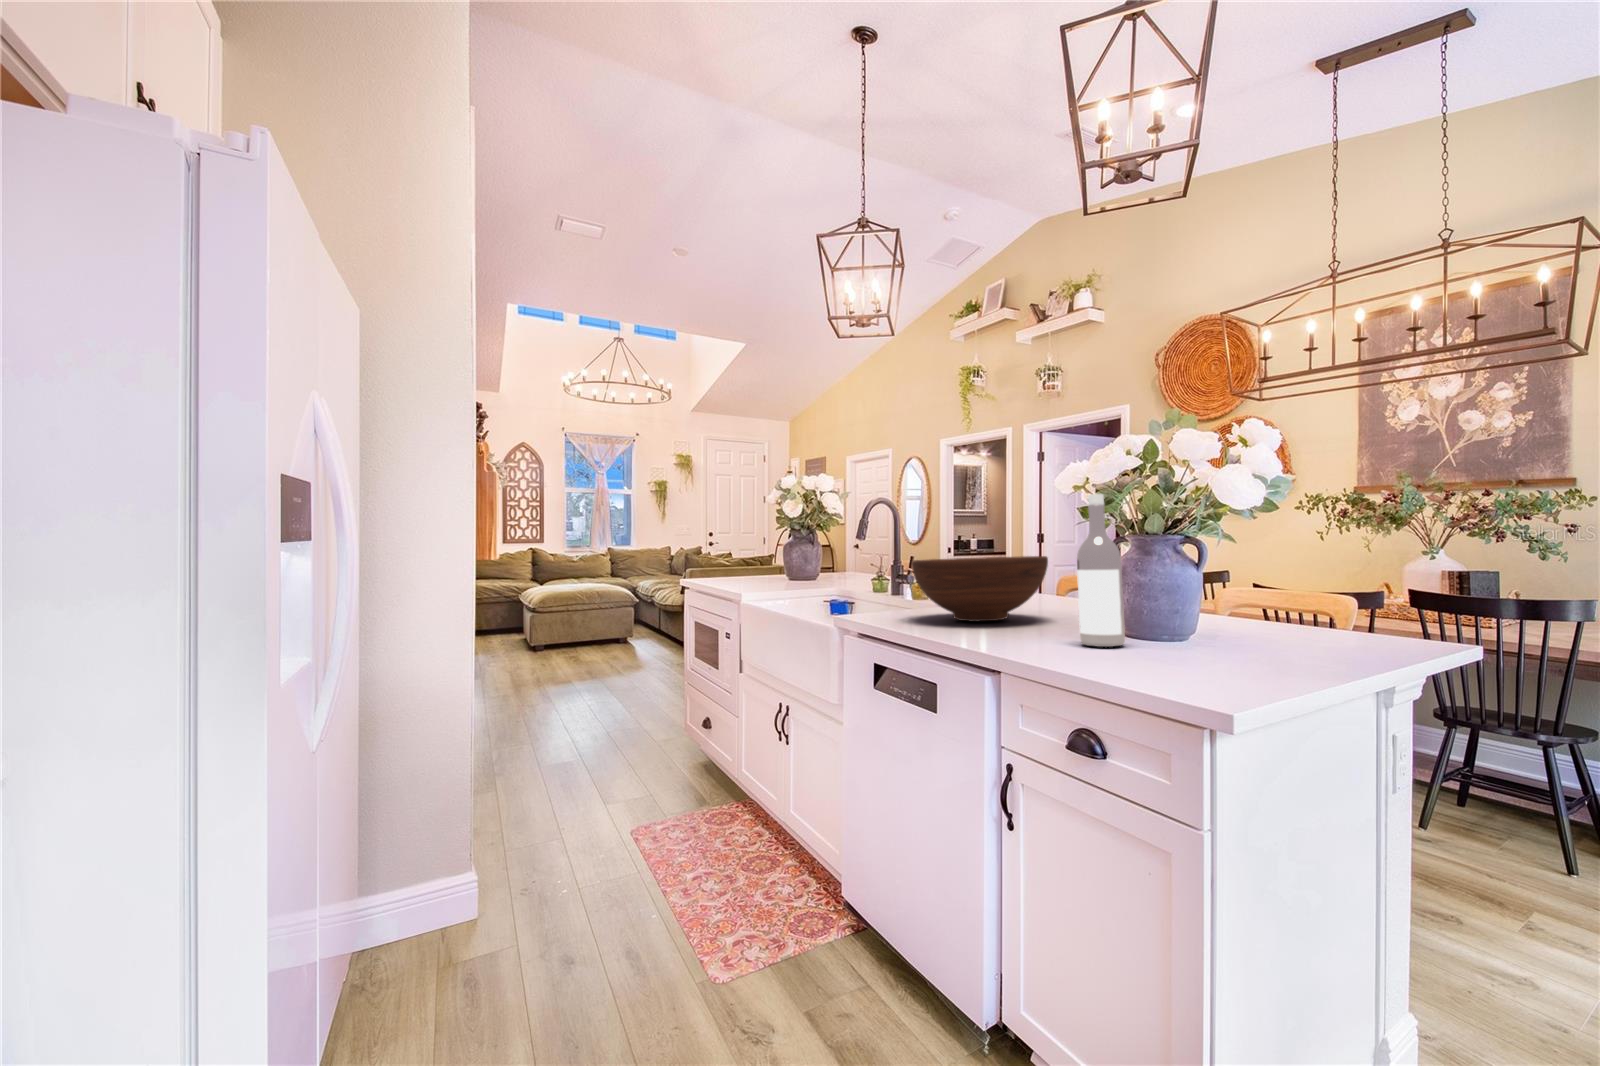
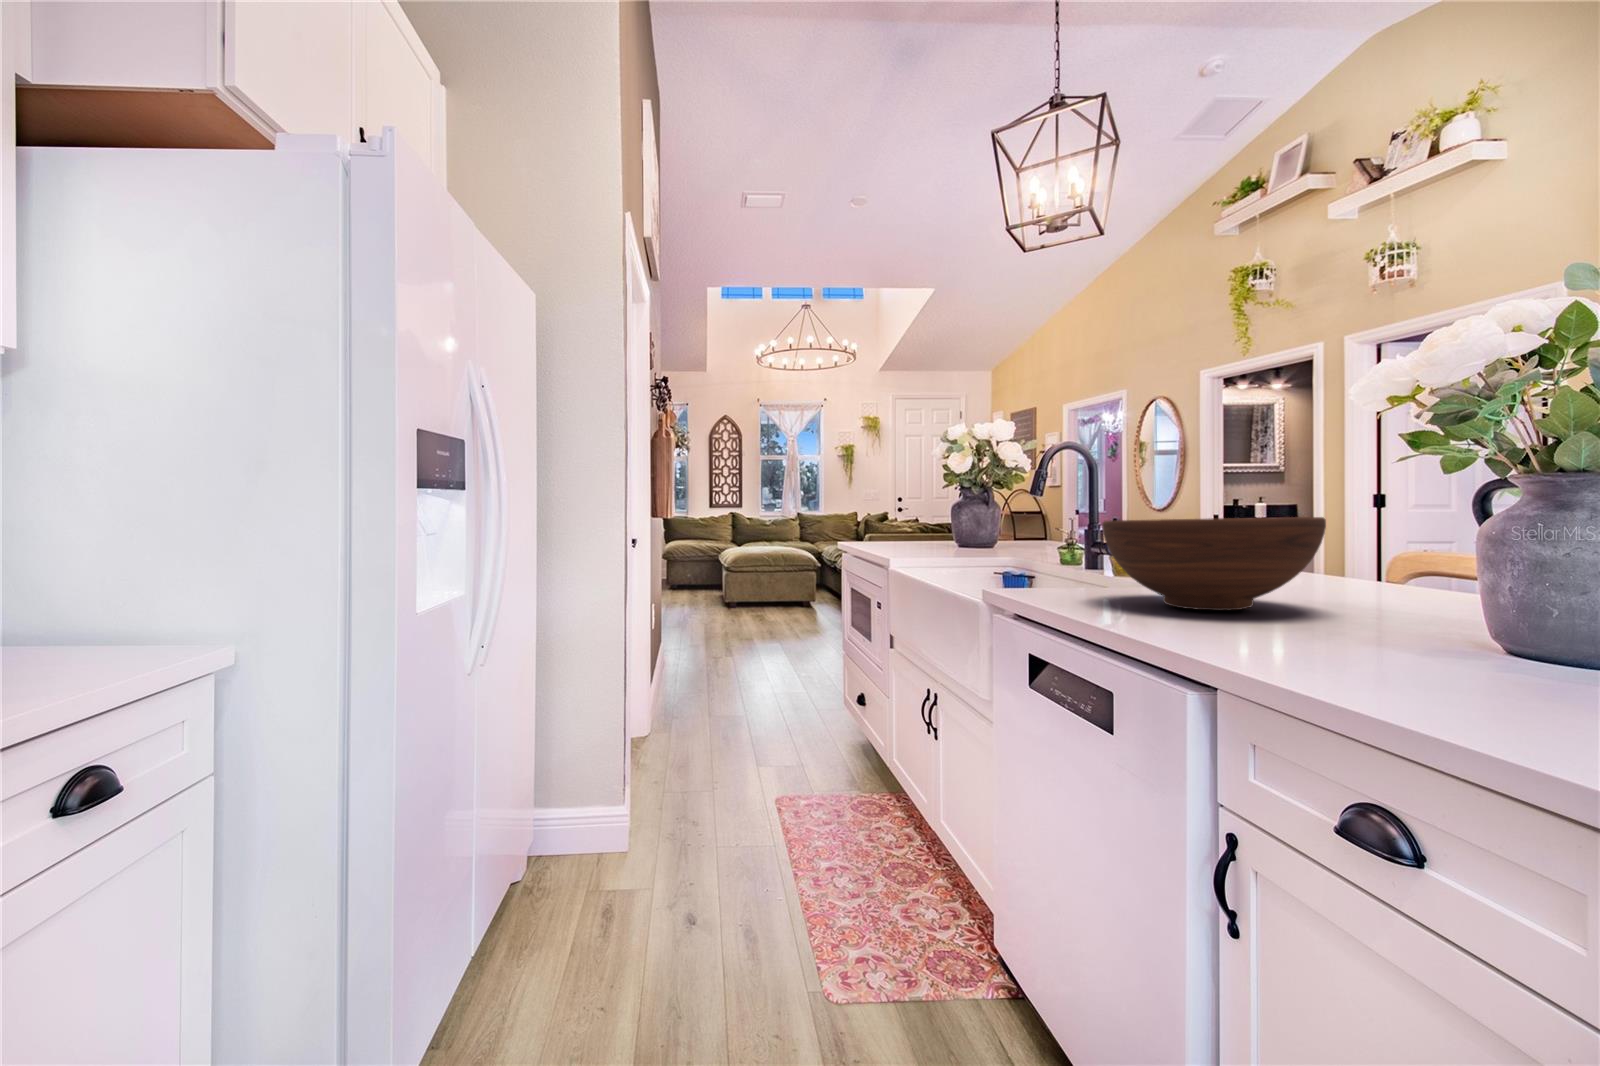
wine bottle: present [1077,494,1125,647] -> none [1415,398,1520,677]

